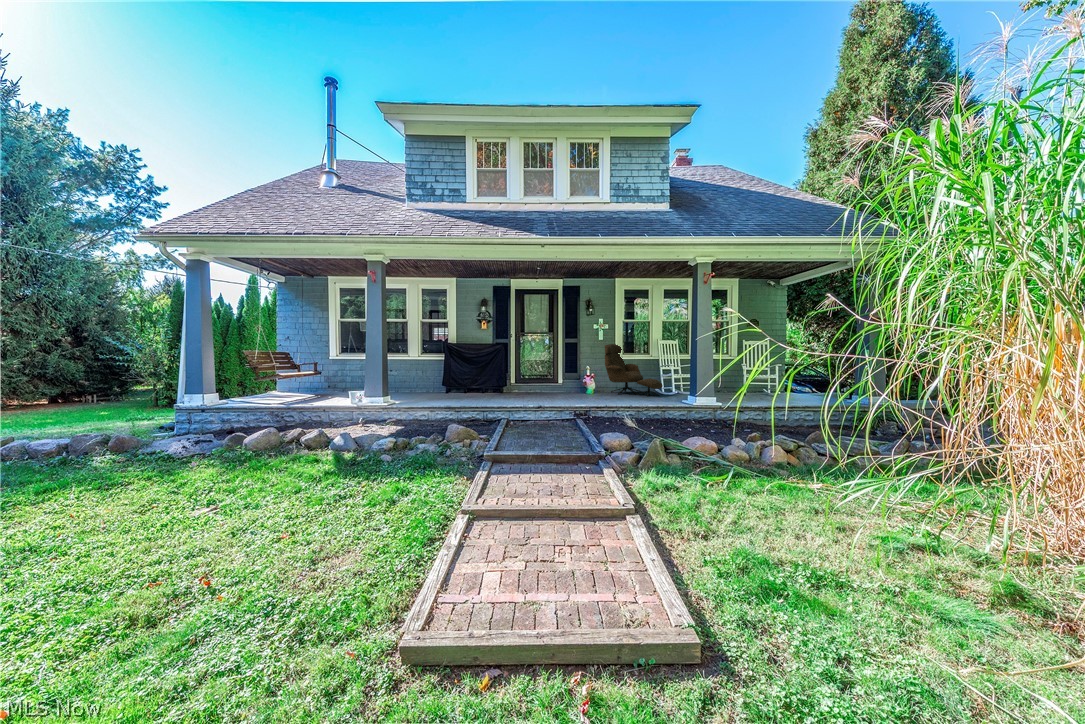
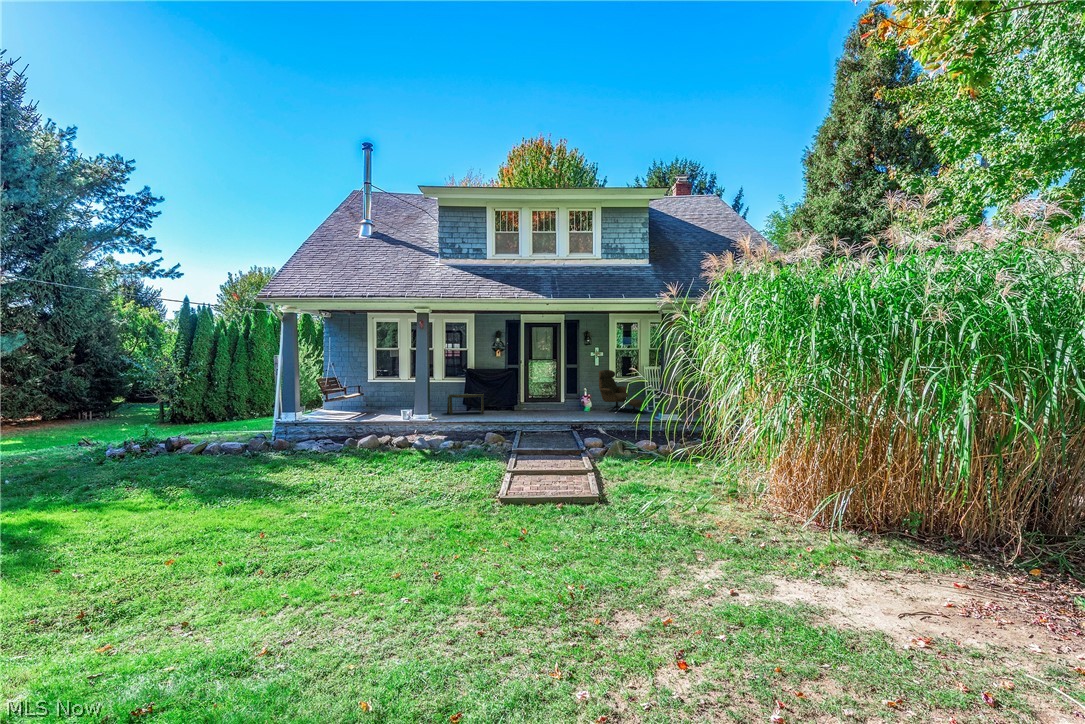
bench: none [418,371,464,398] -> present [447,394,484,415]

